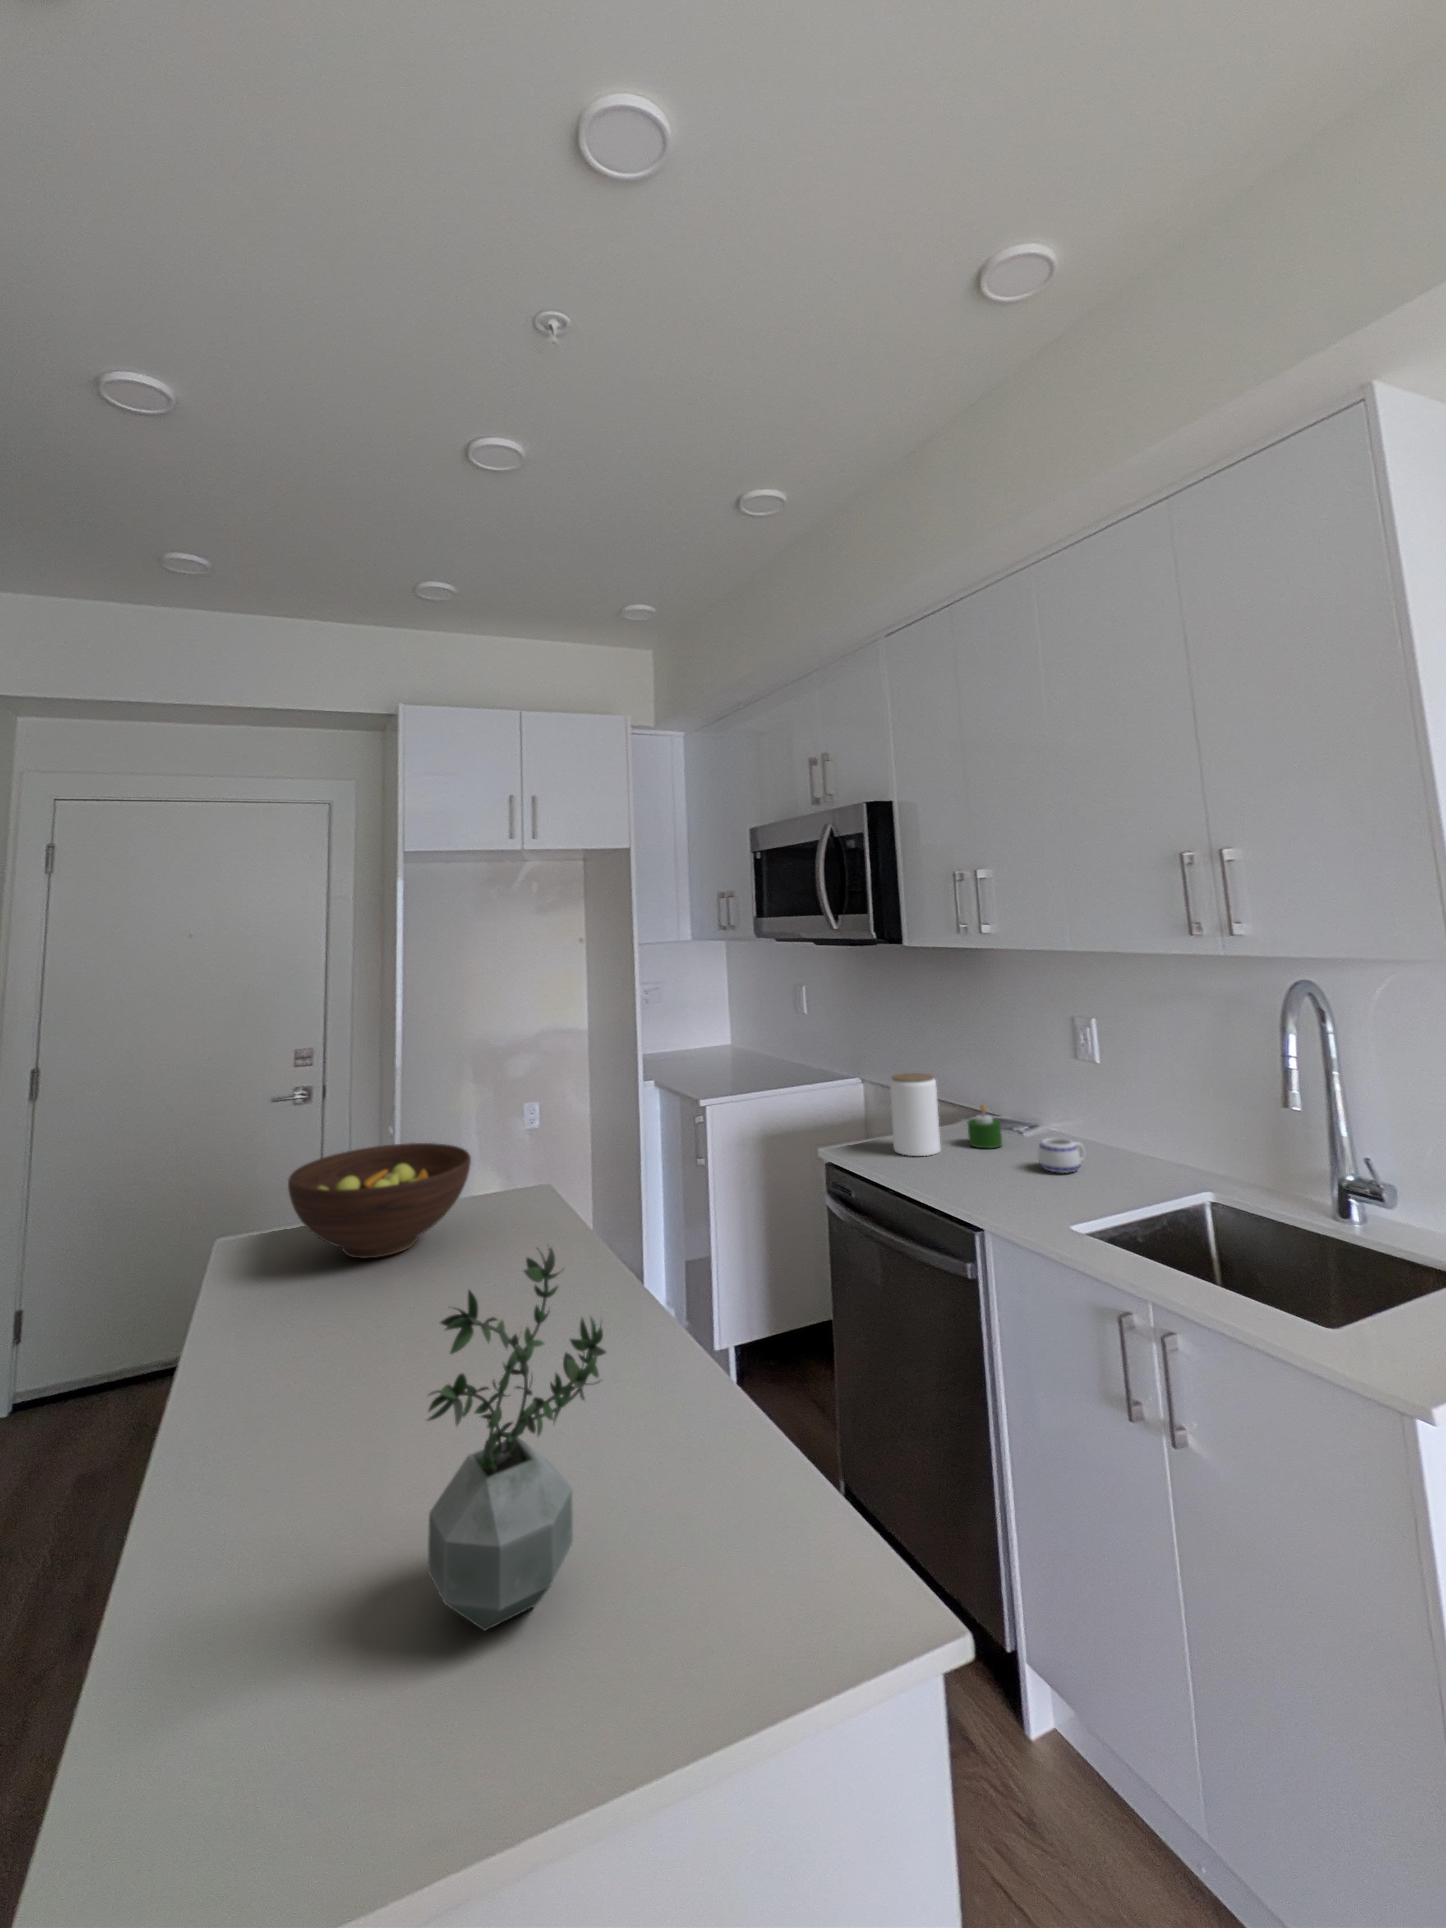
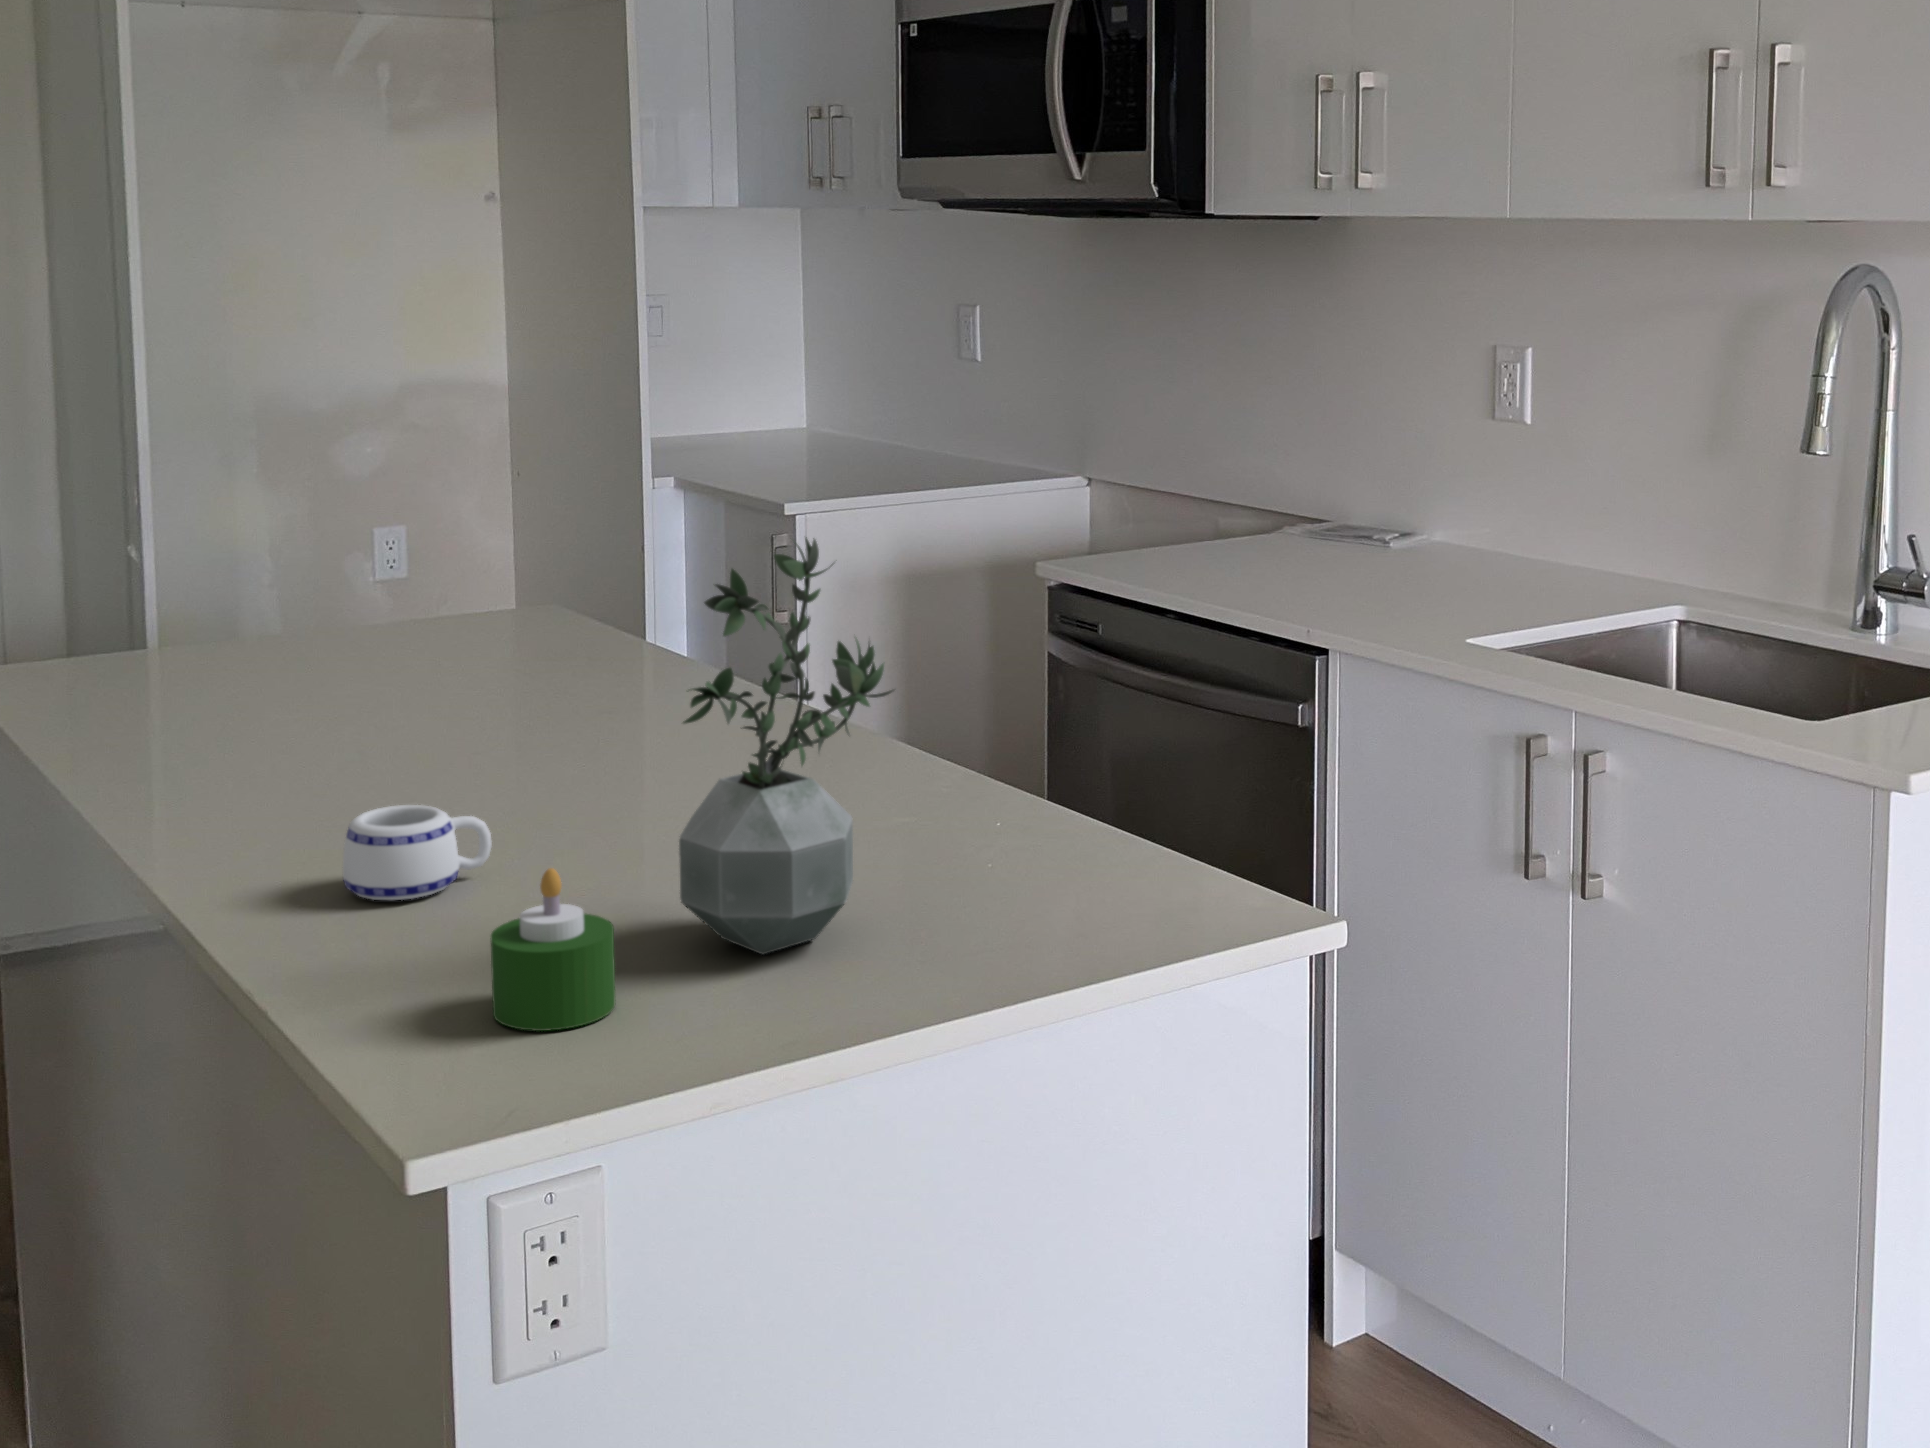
jar: present [890,1073,940,1156] -> none [1171,437,1253,571]
candle: present [968,1104,1002,1148] -> present [490,868,616,1031]
mug: present [1038,1138,1086,1172] -> present [343,805,492,900]
fruit bowl: present [288,1143,471,1258] -> none [125,529,449,701]

